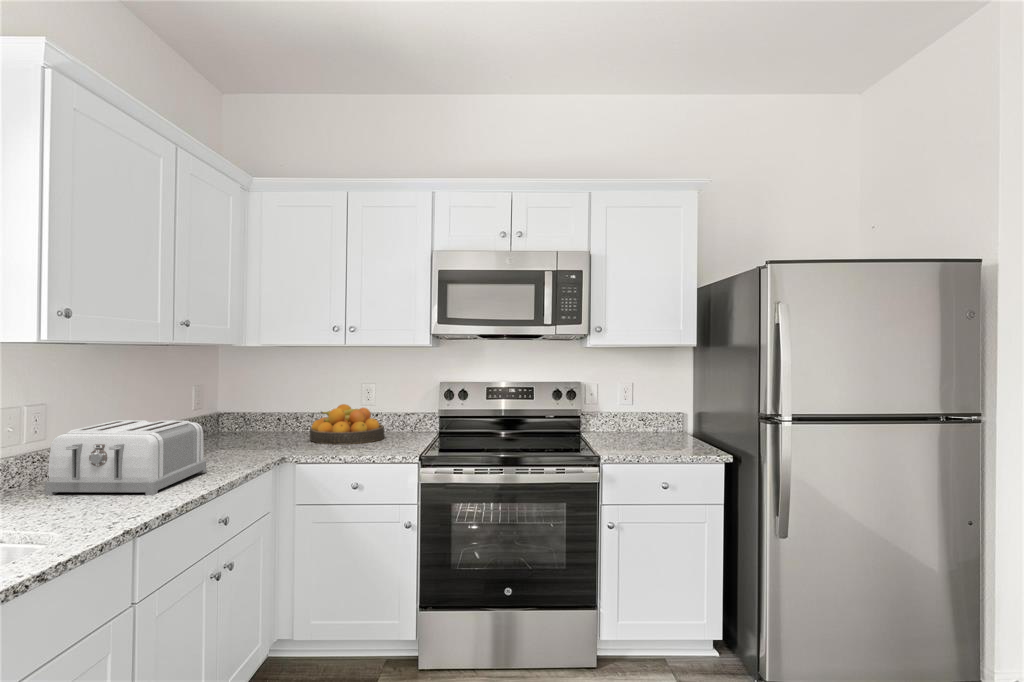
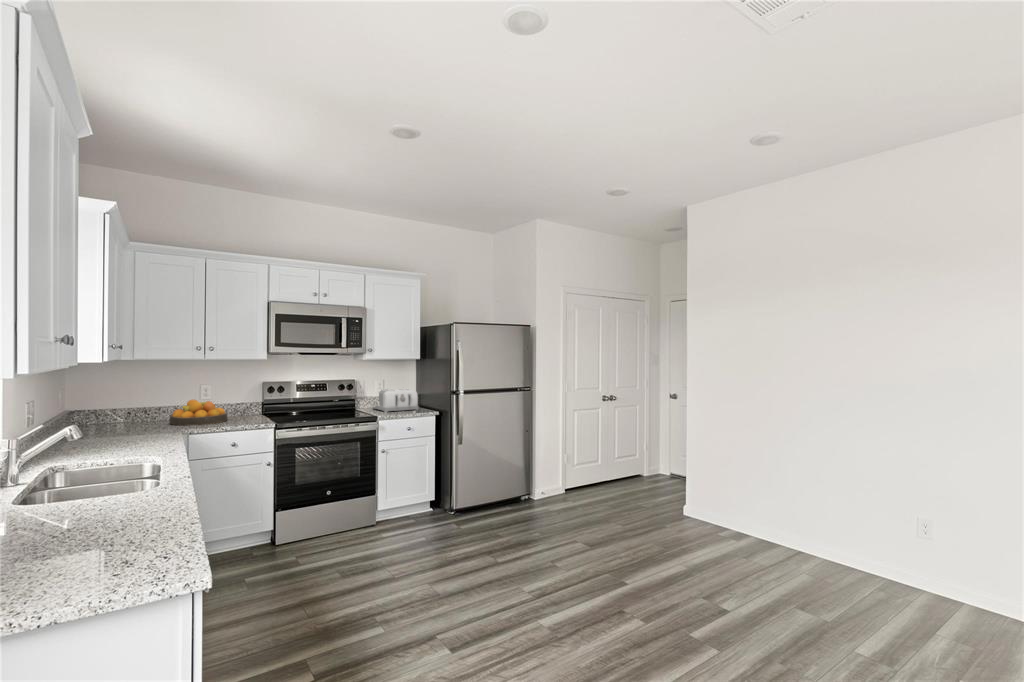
toaster: present [45,420,206,495] -> present [372,389,419,412]

